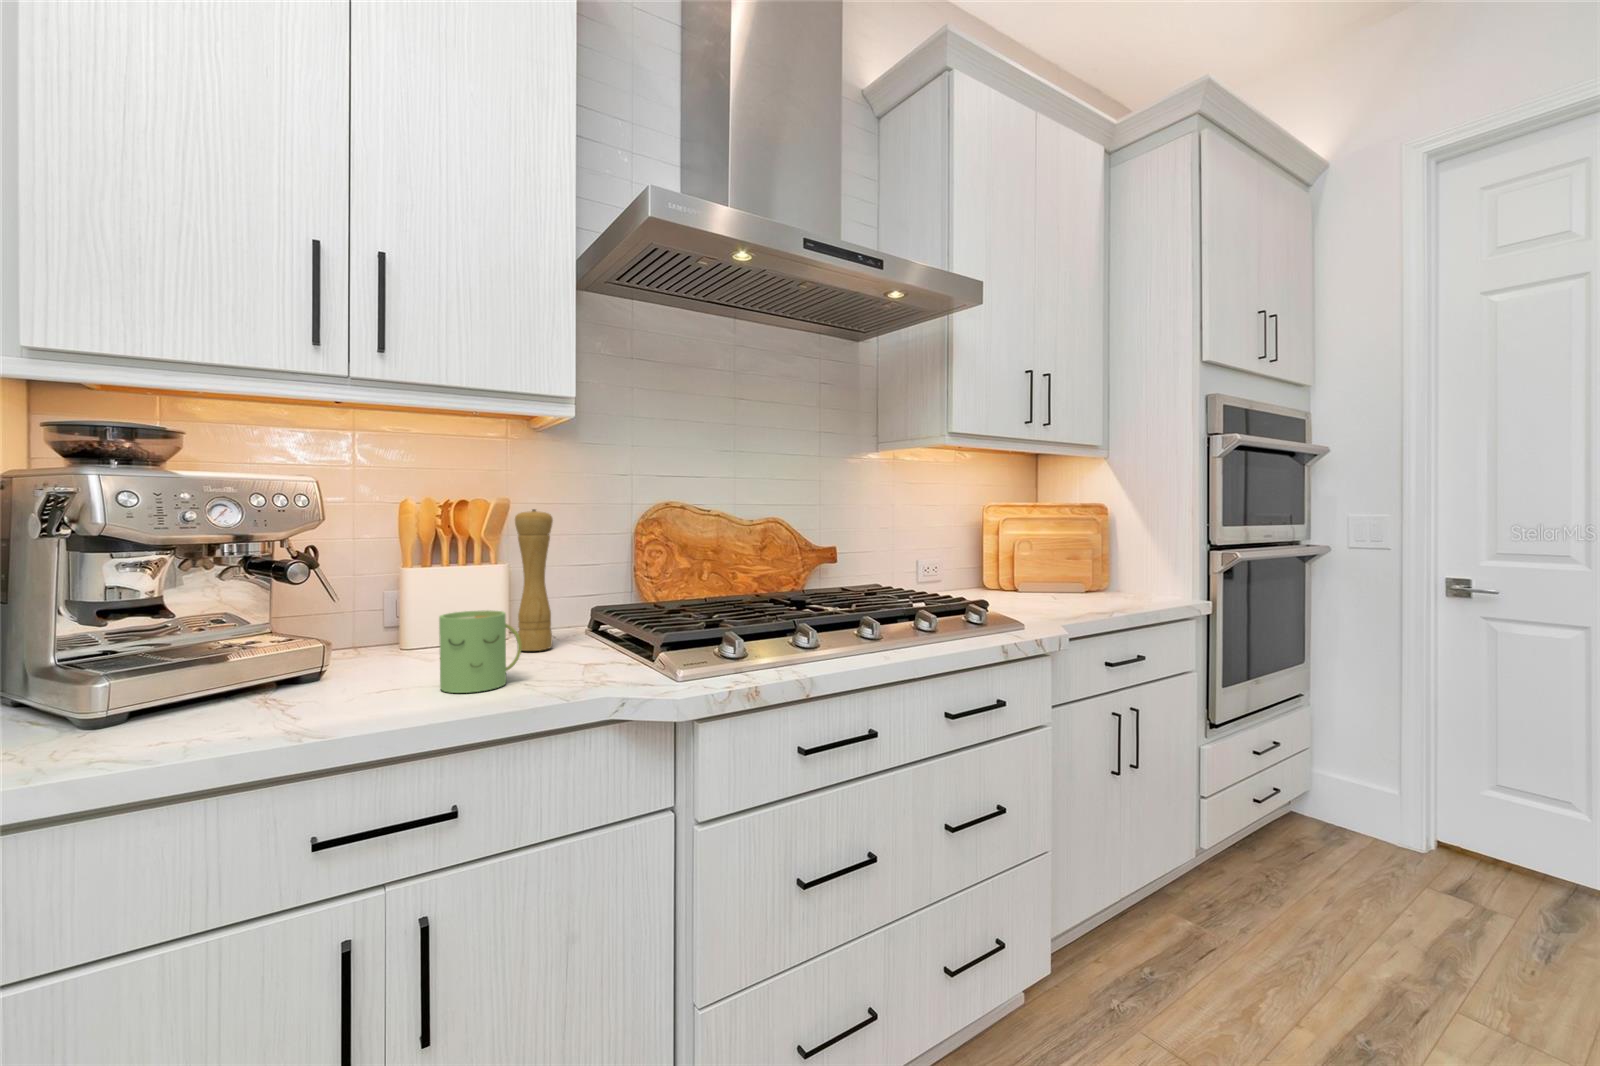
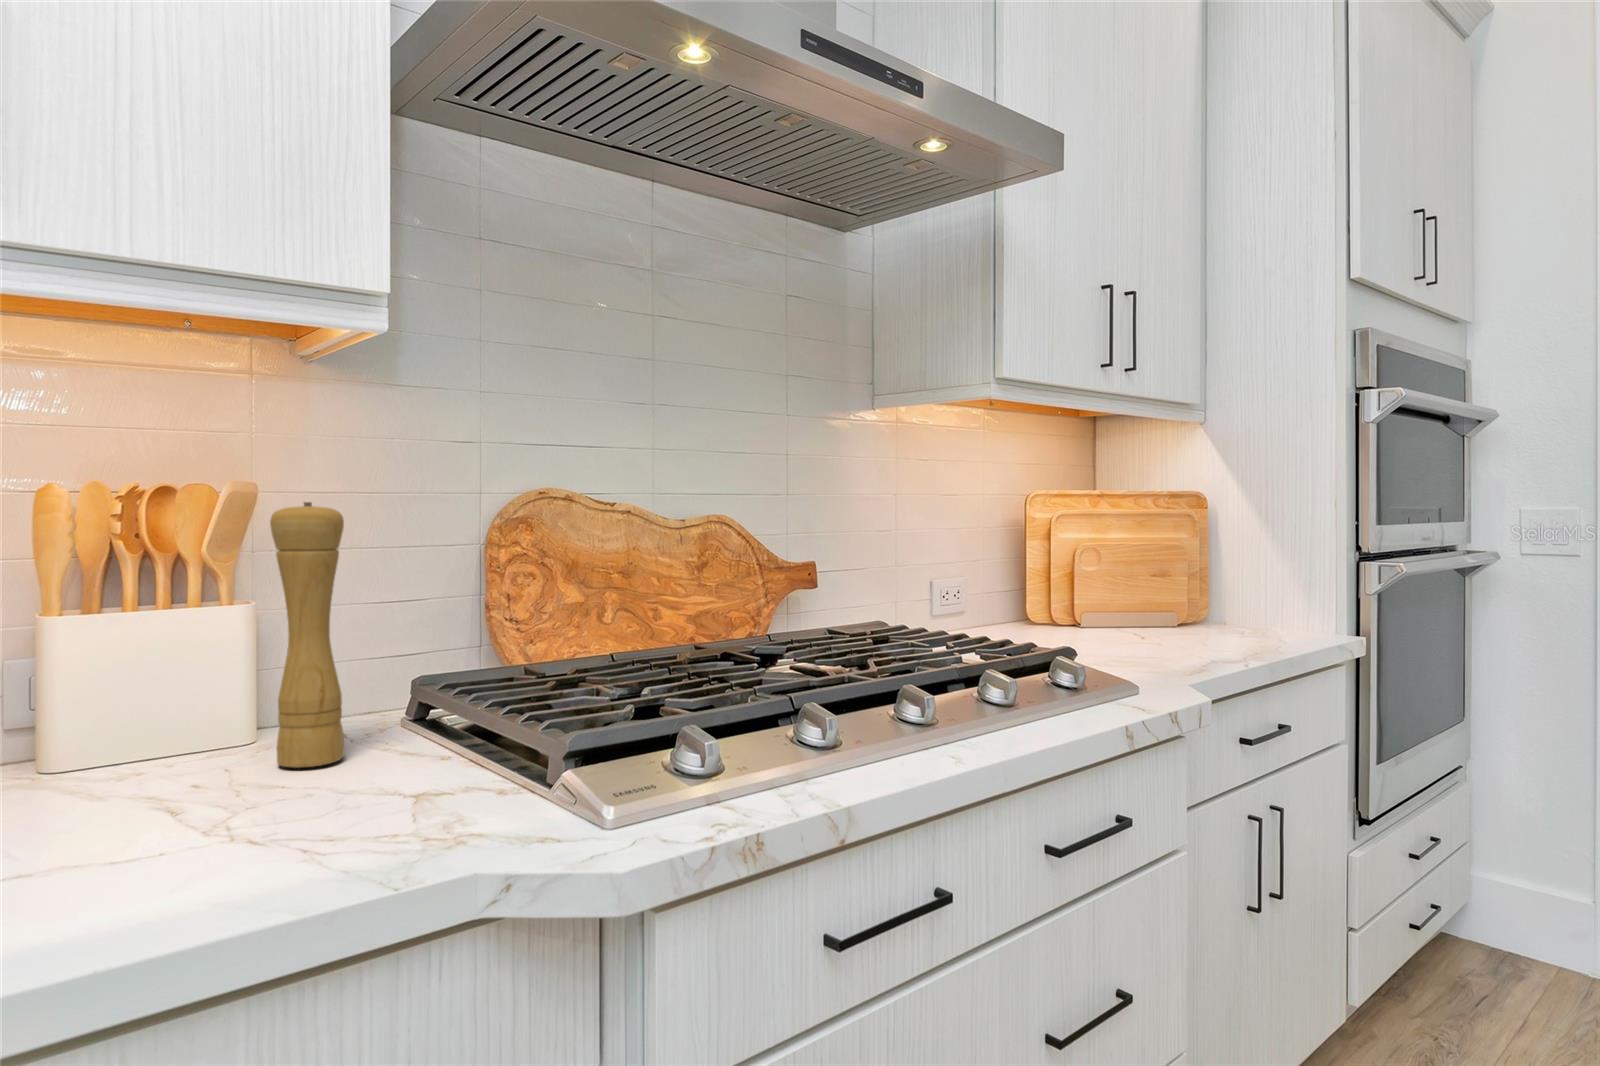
mug: present [439,610,522,693] -> none [118,704,293,881]

